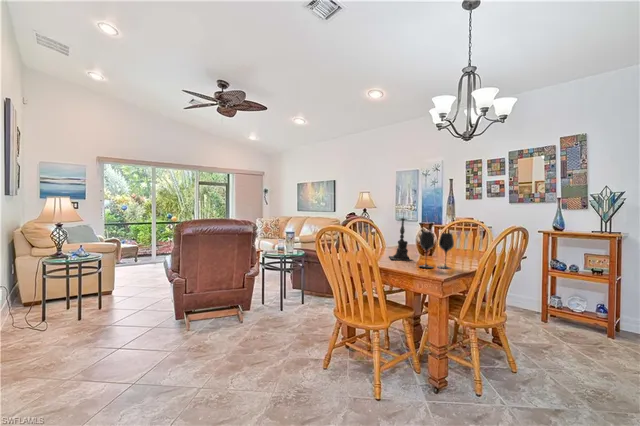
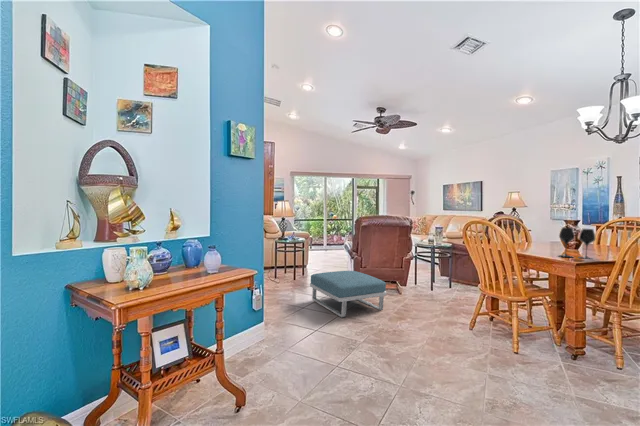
candle holder: present [389,217,413,261] -> none [531,211,556,252]
footstool: none [85,300,215,388] -> present [310,271,386,317]

